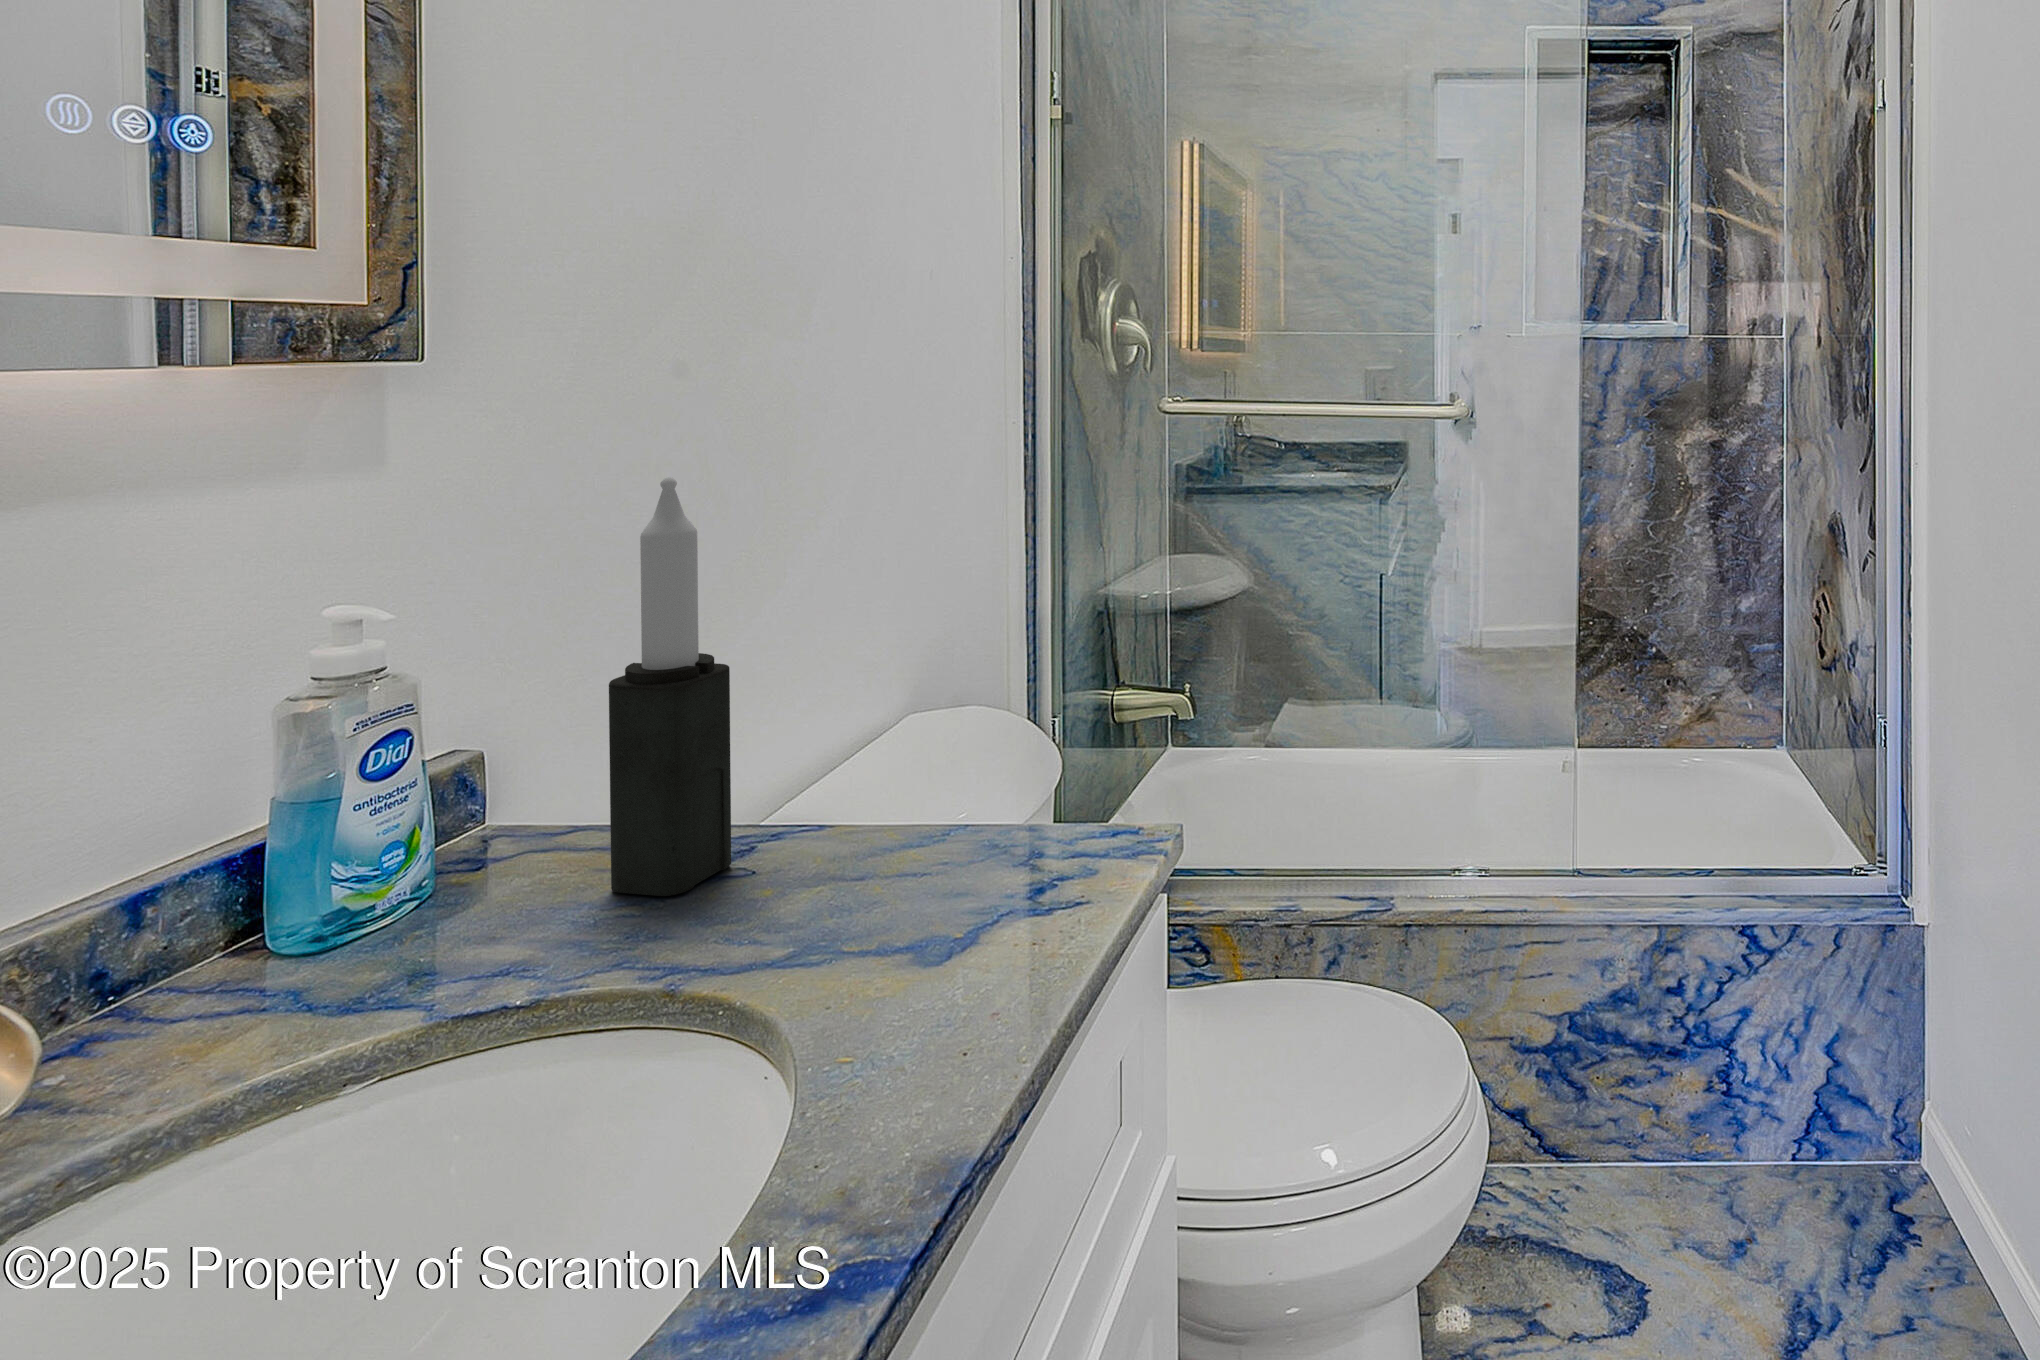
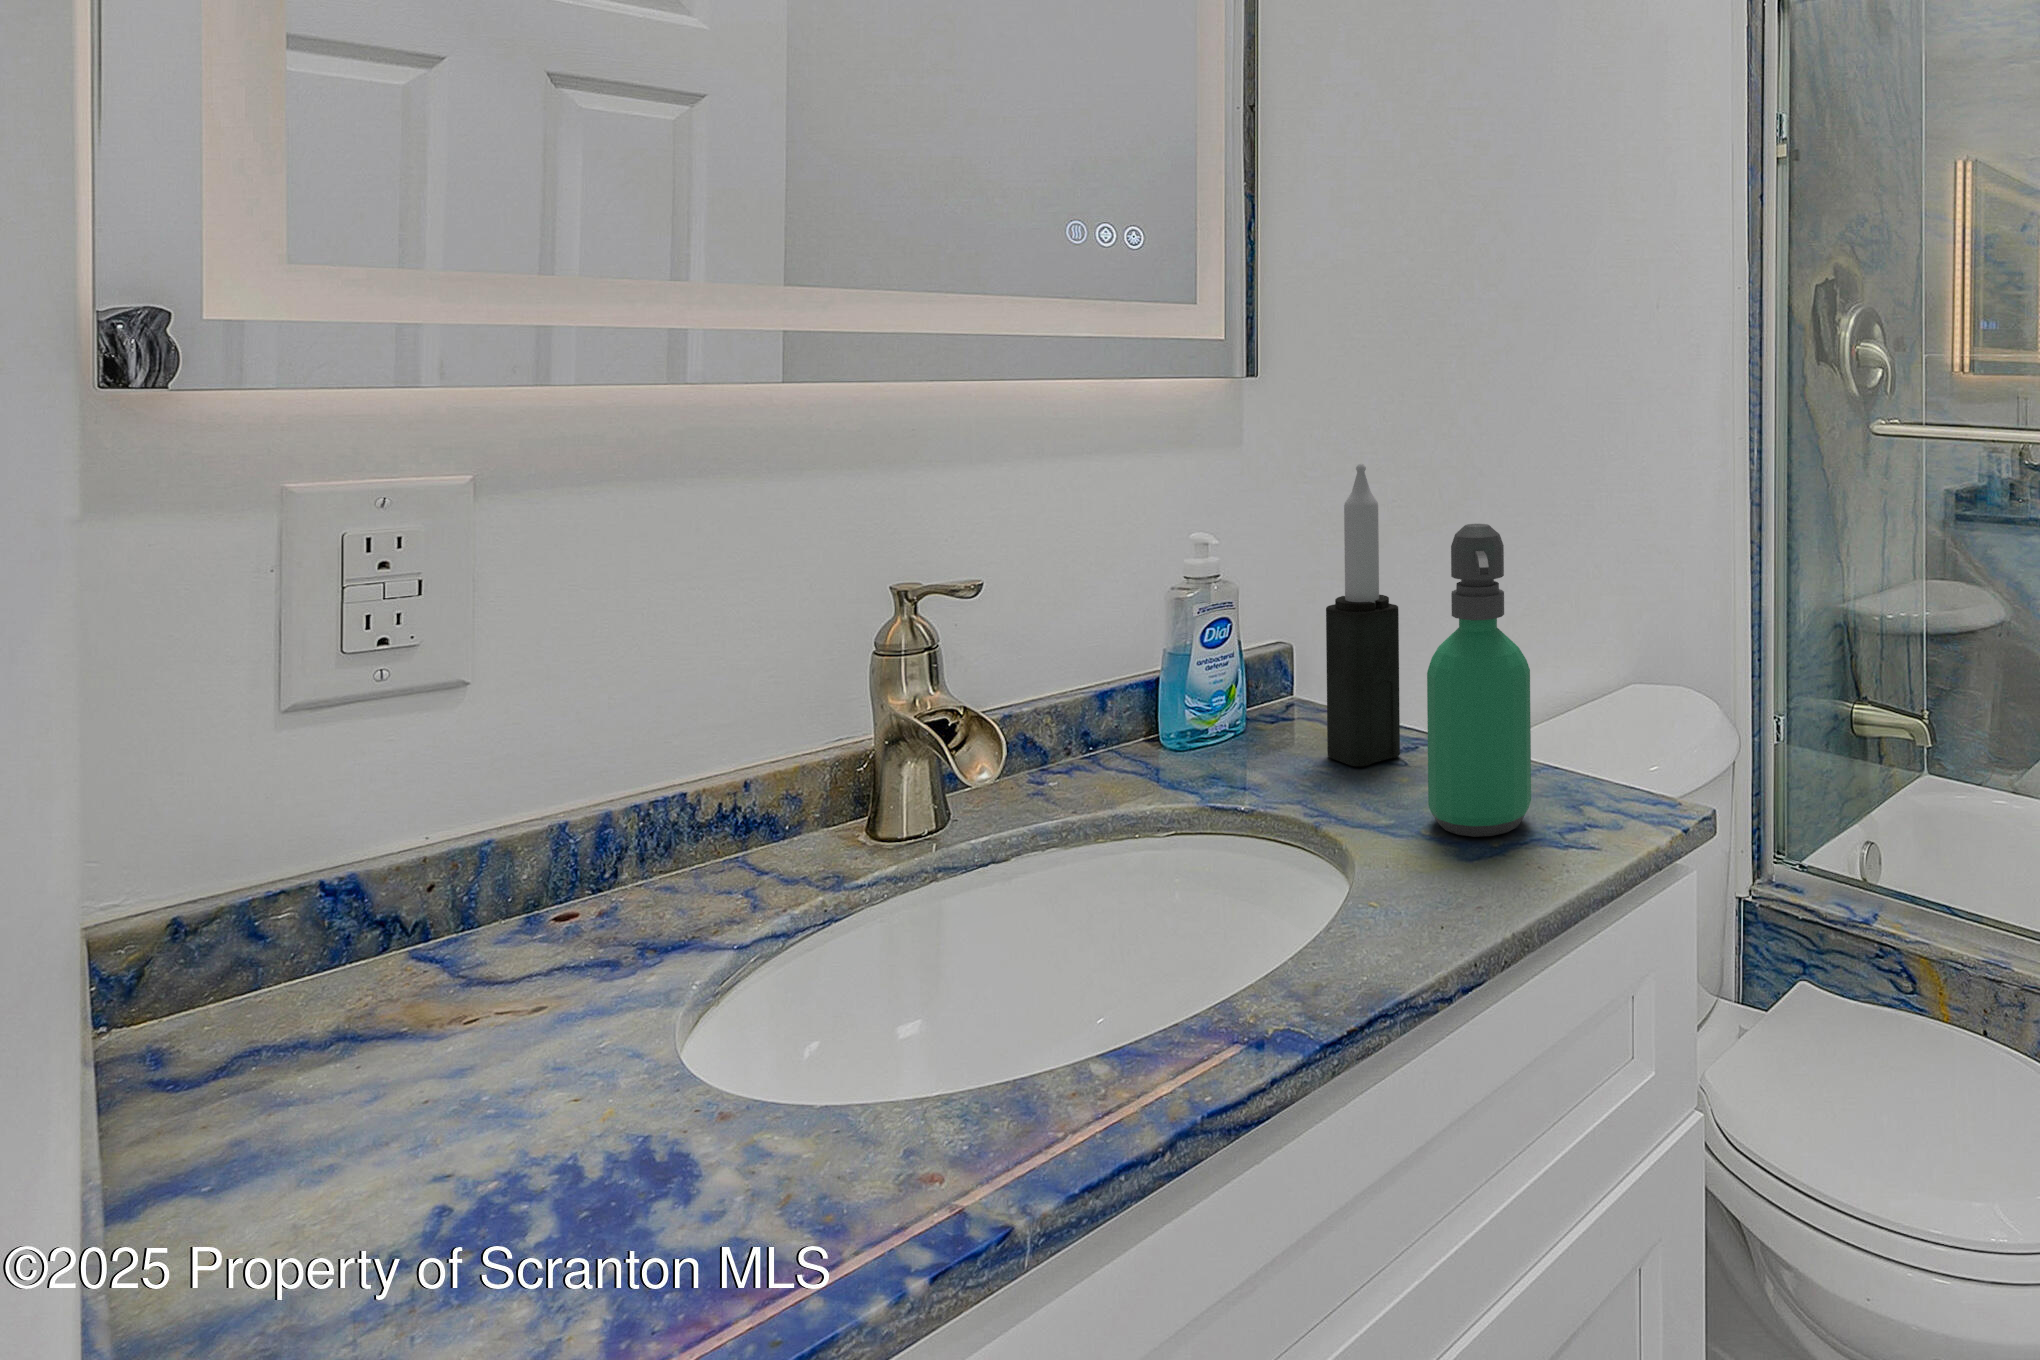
soap dispenser: none [838,547,984,950] -> present [1427,524,1531,837]

